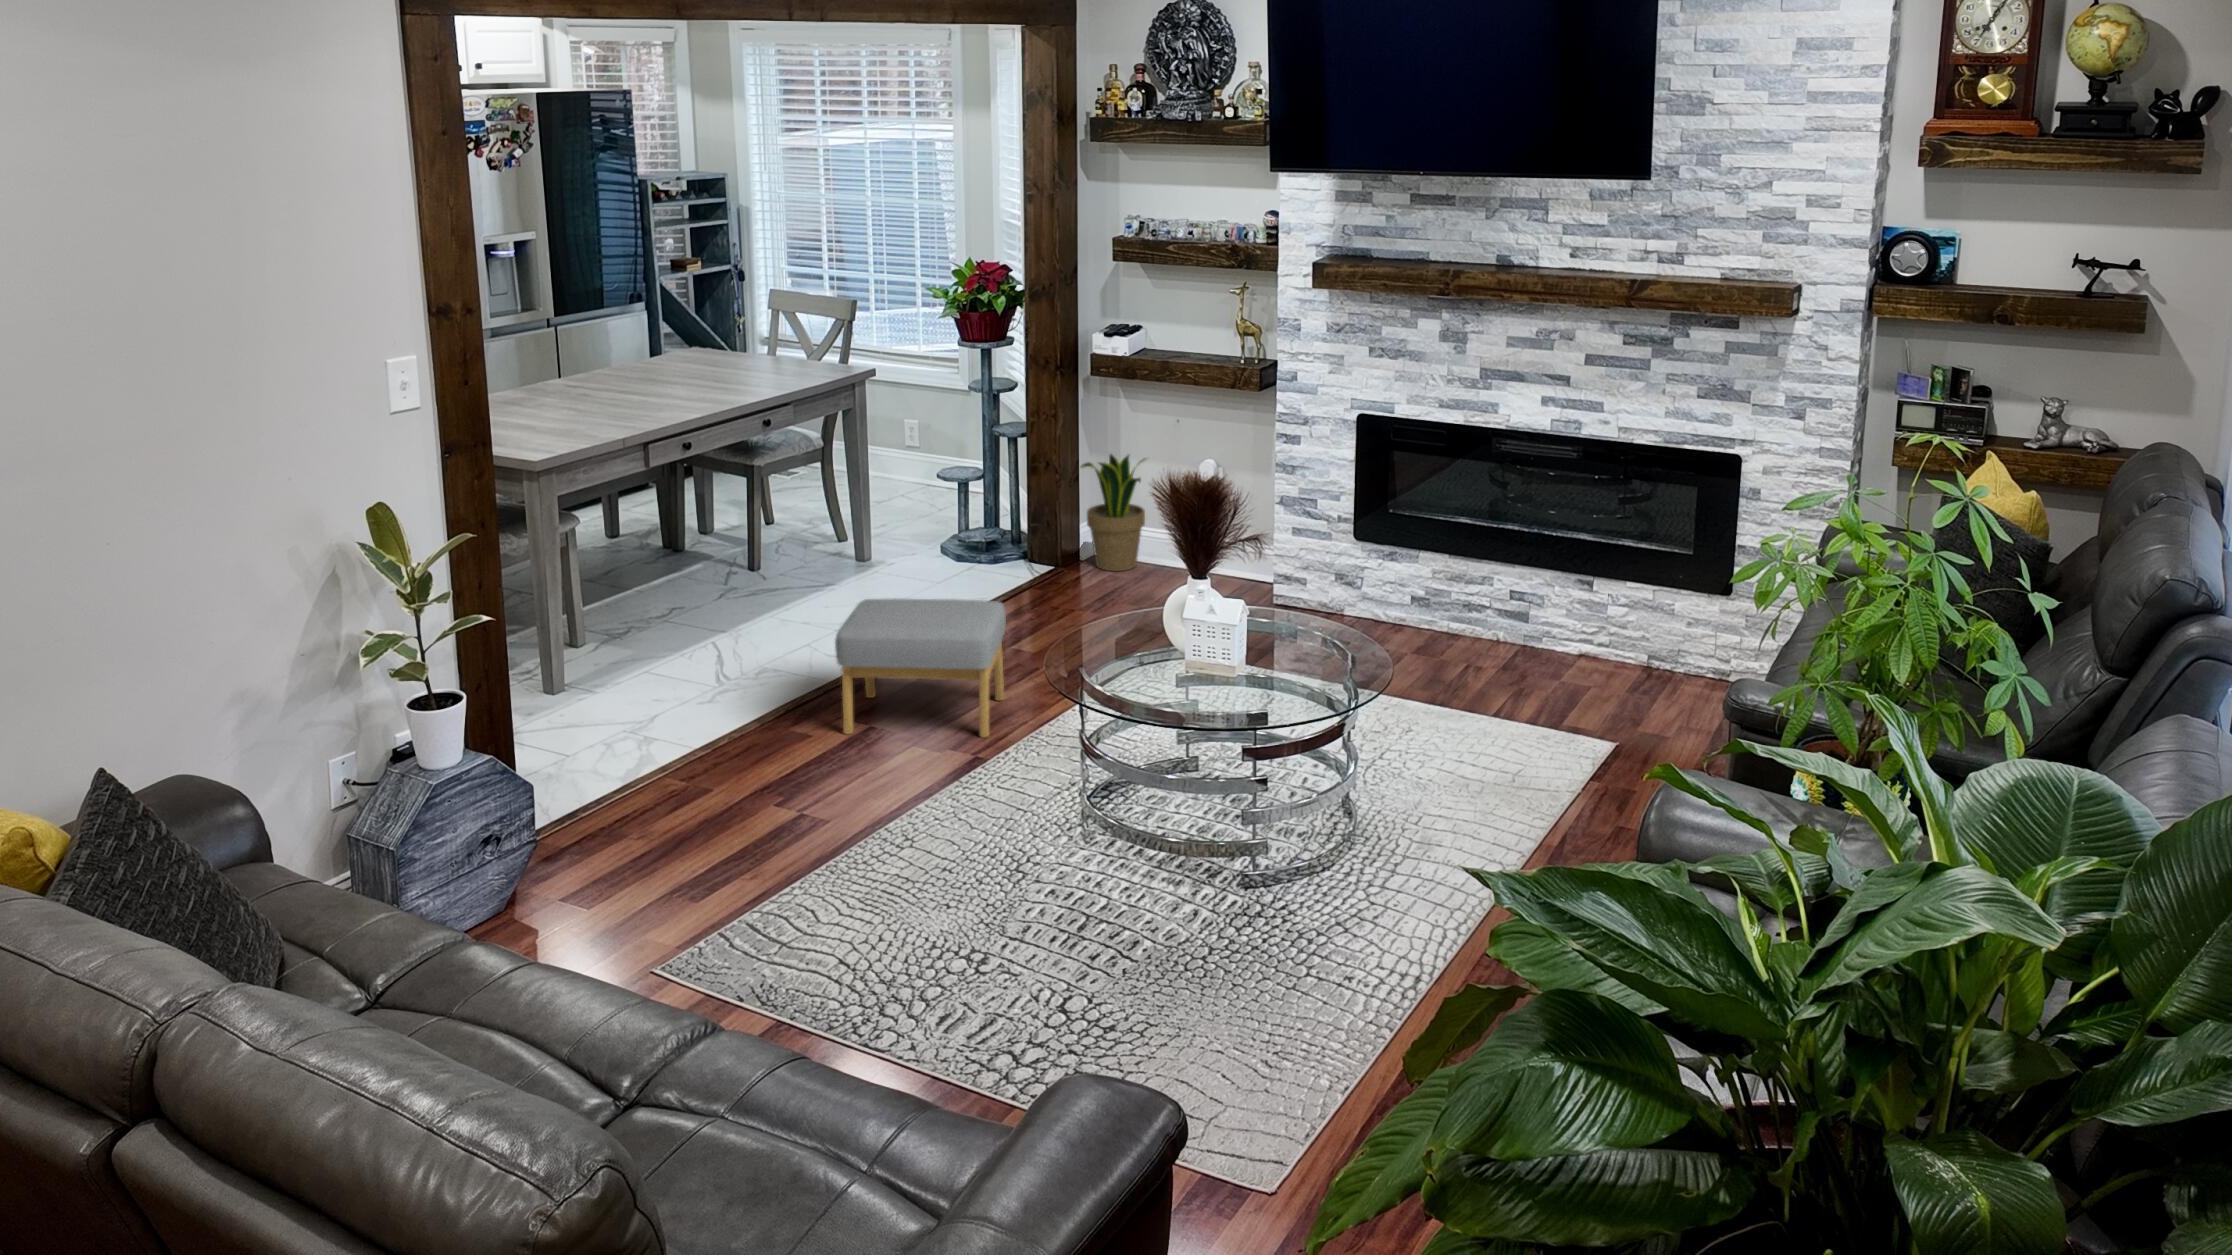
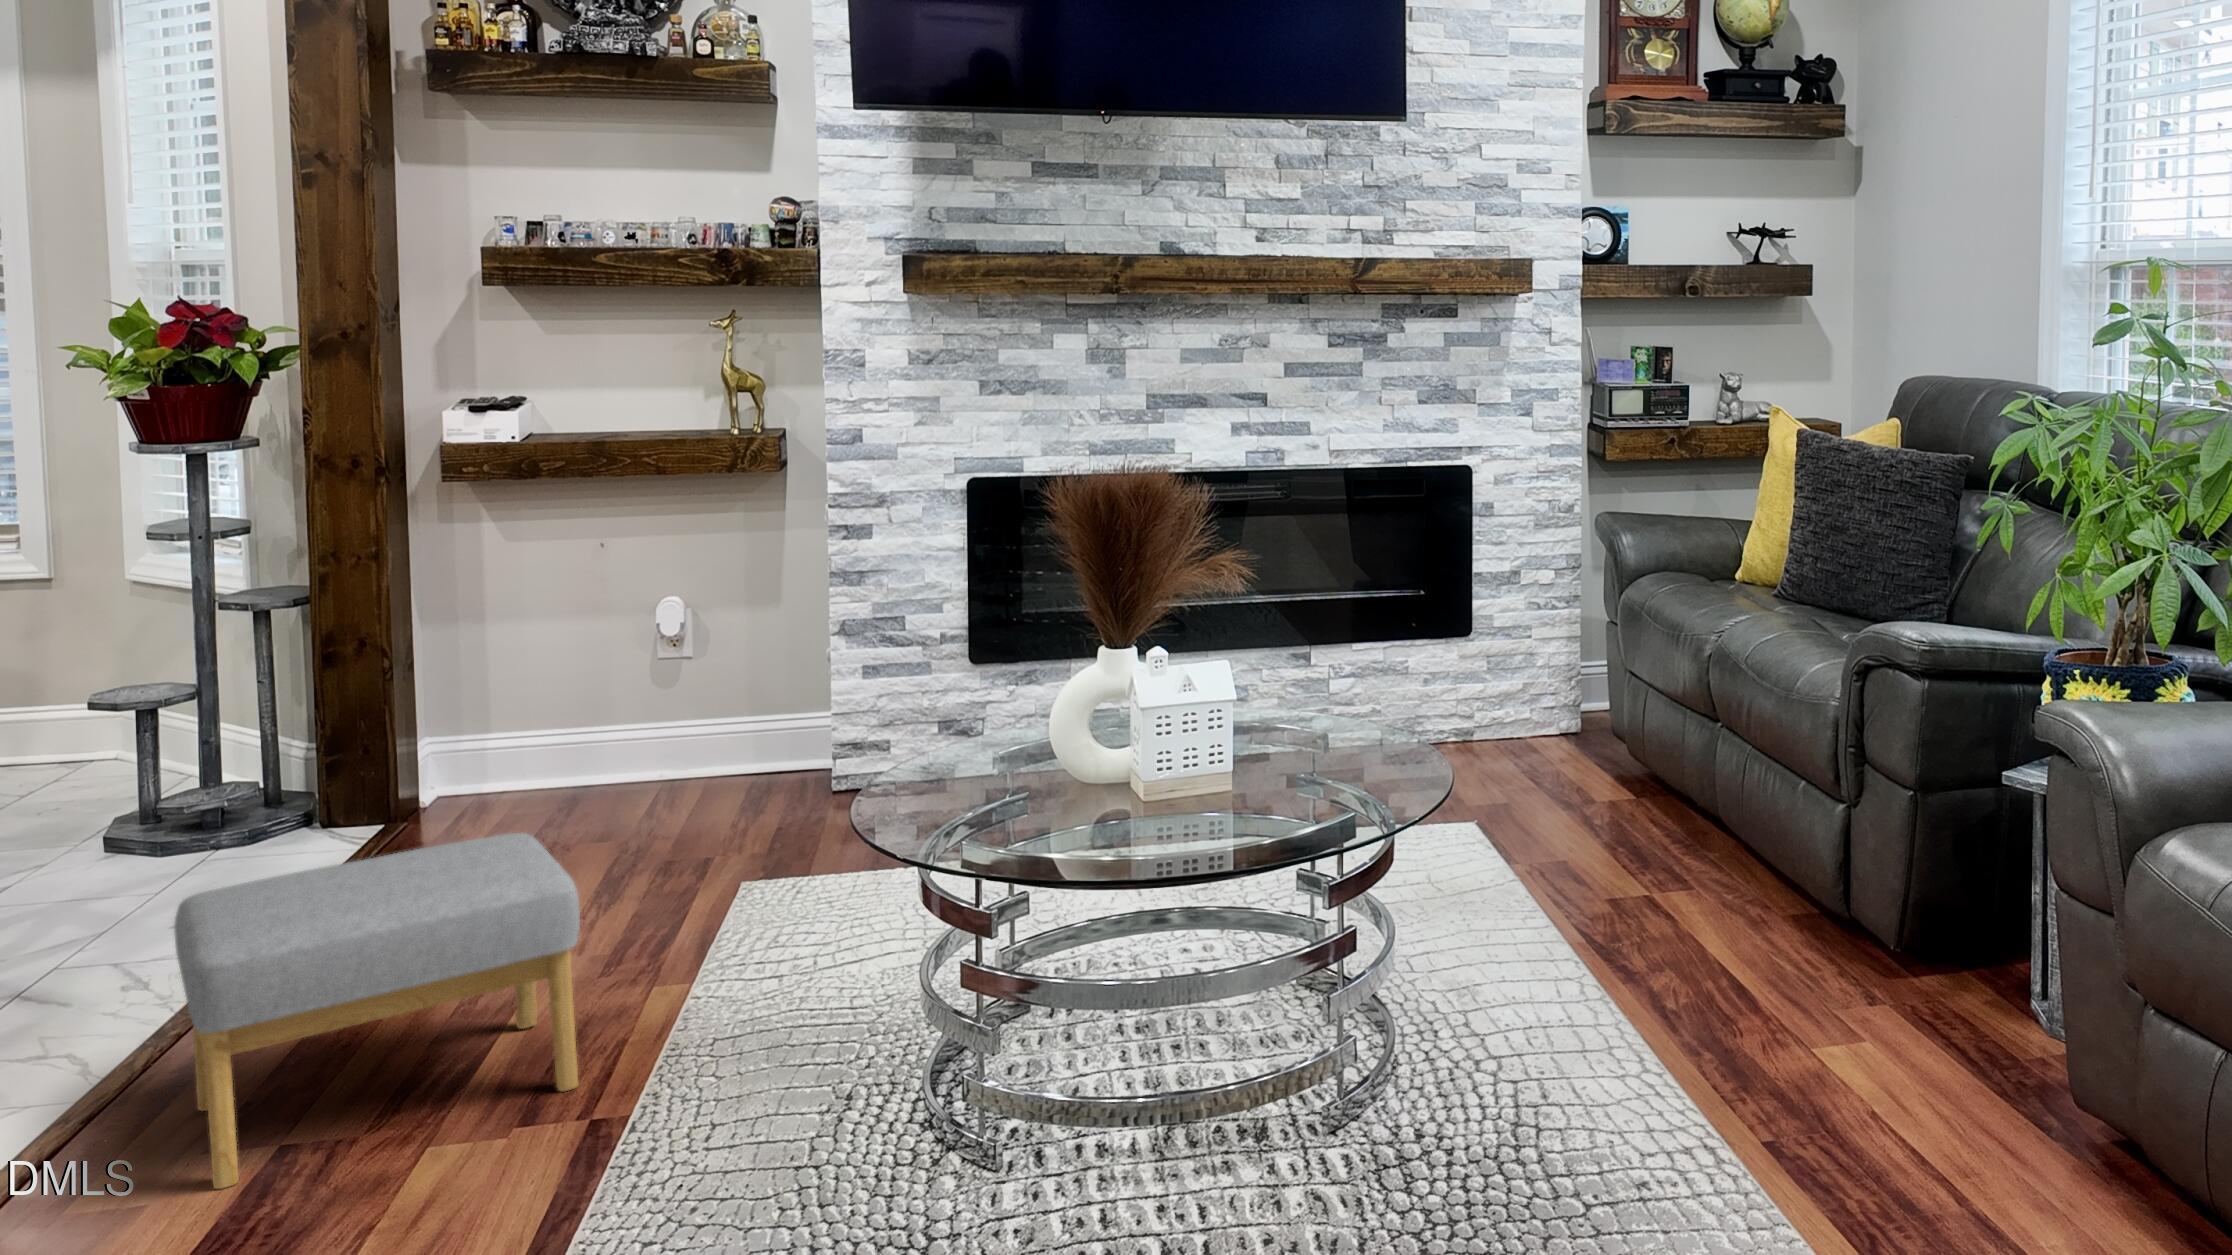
potted plant: present [1081,454,1145,571] -> none [438,607,563,811]

